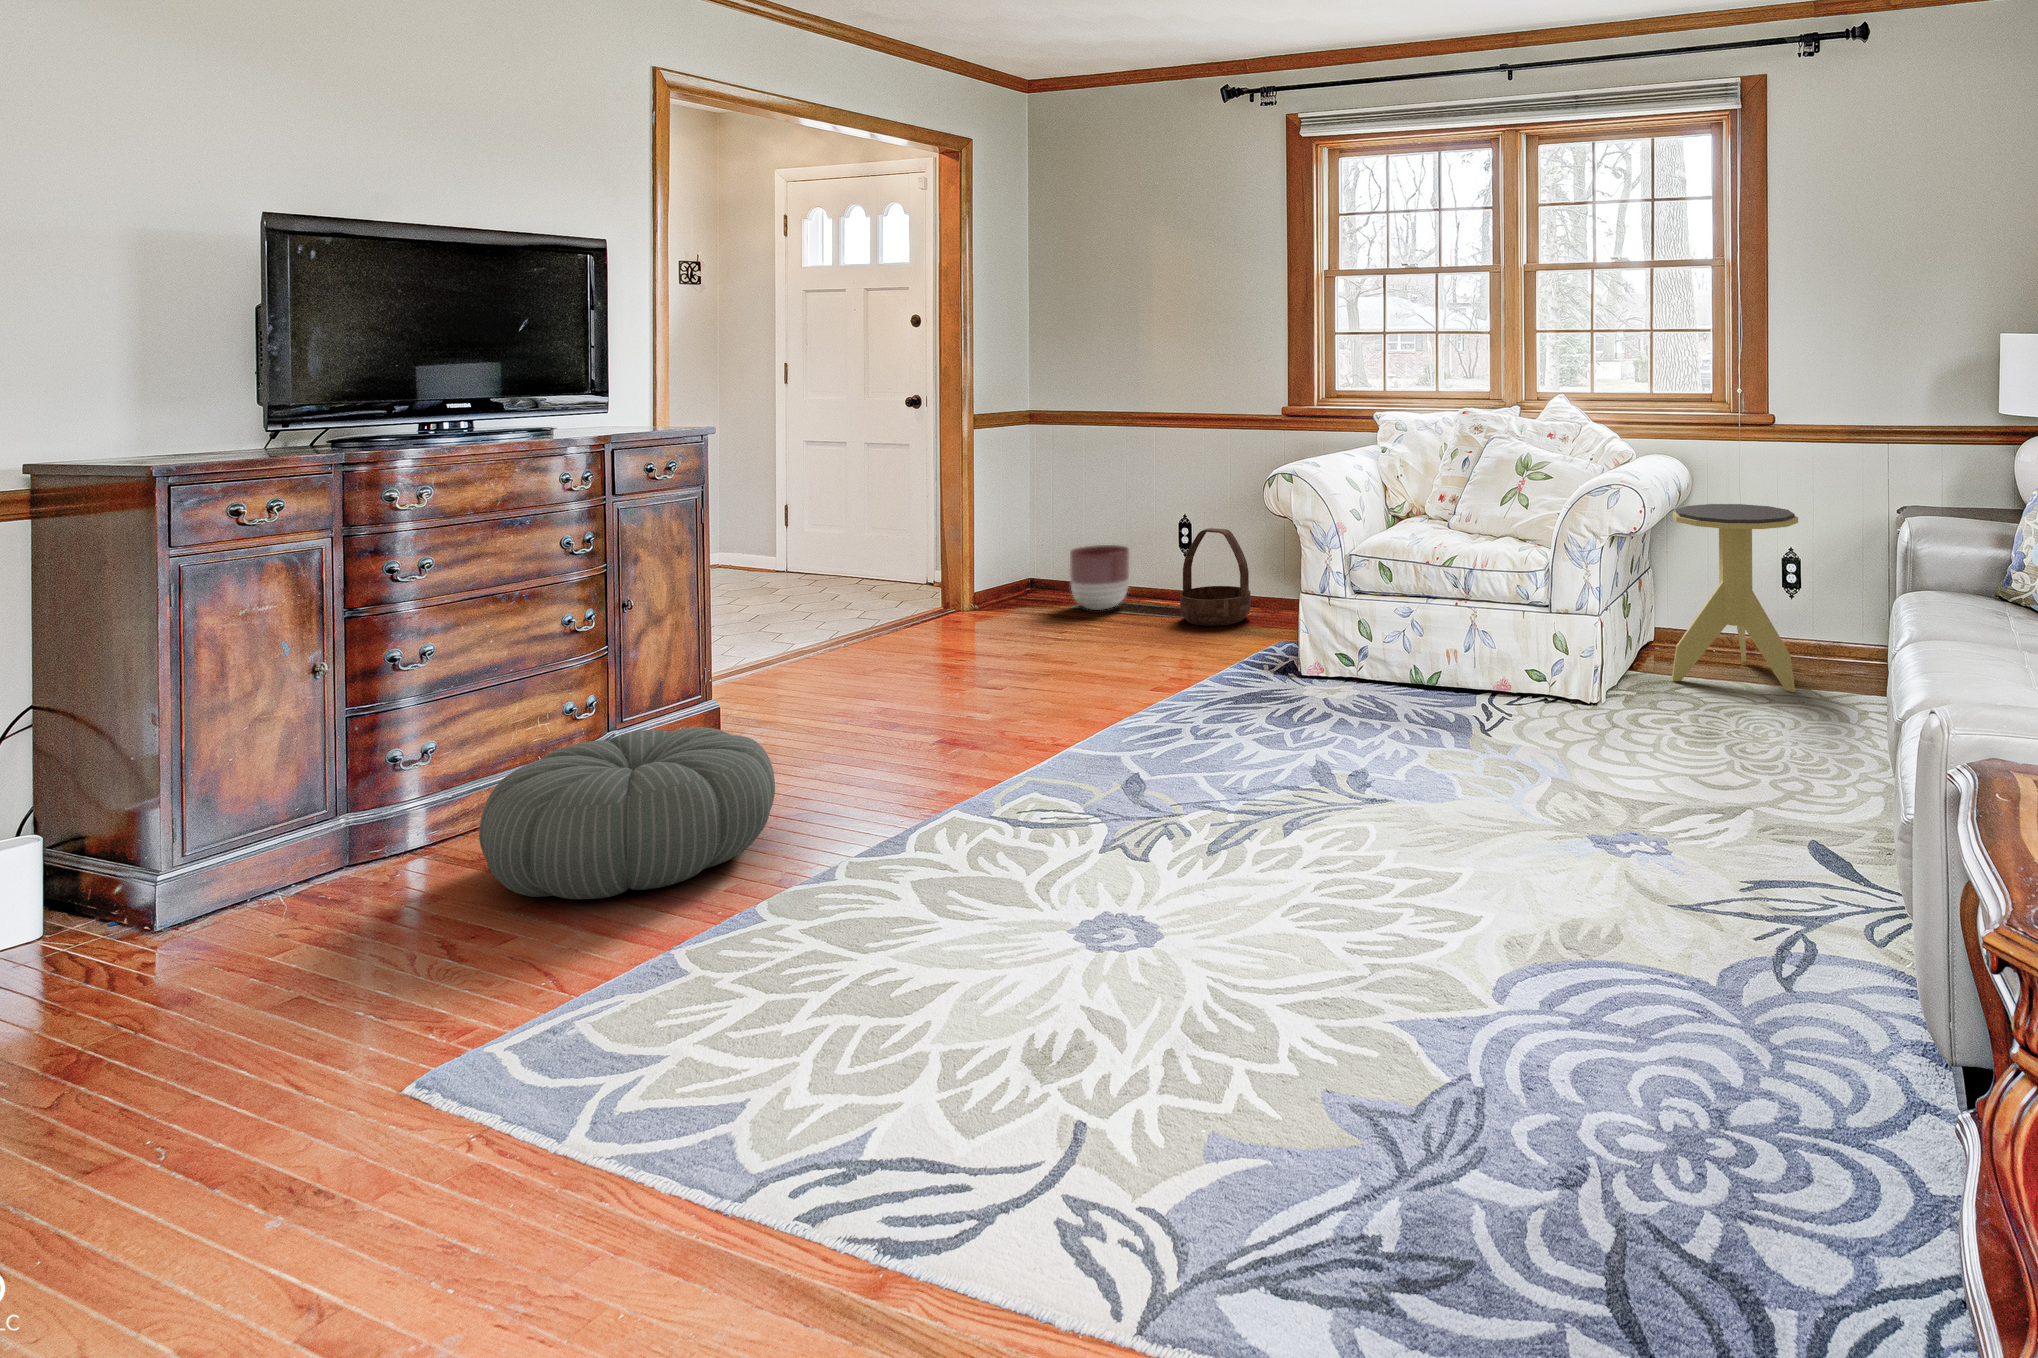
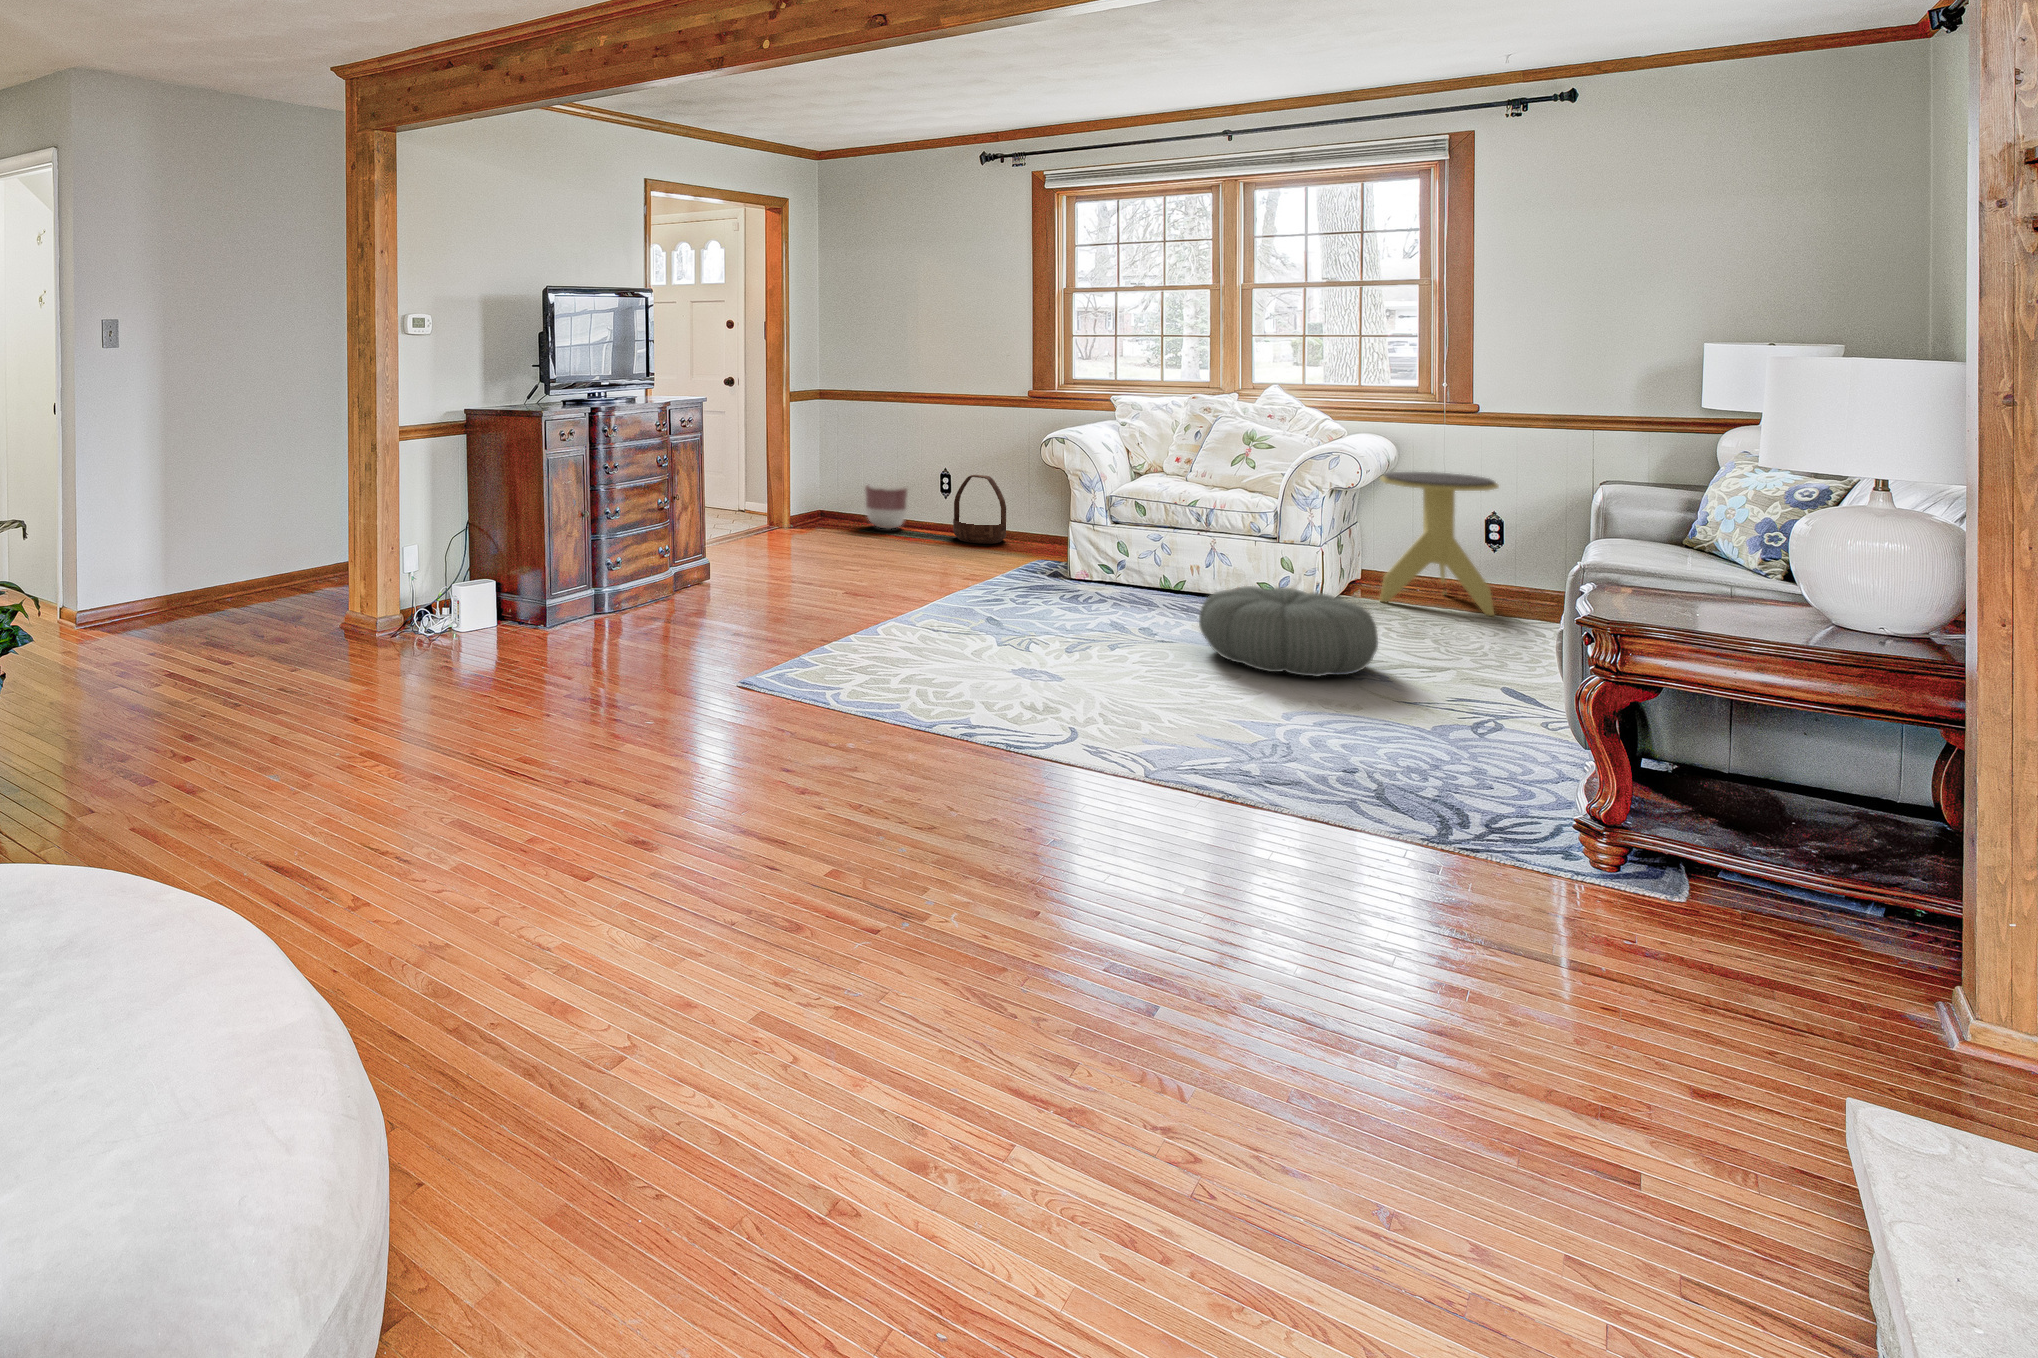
pouf: present [479,727,775,899] -> present [1199,586,1378,676]

